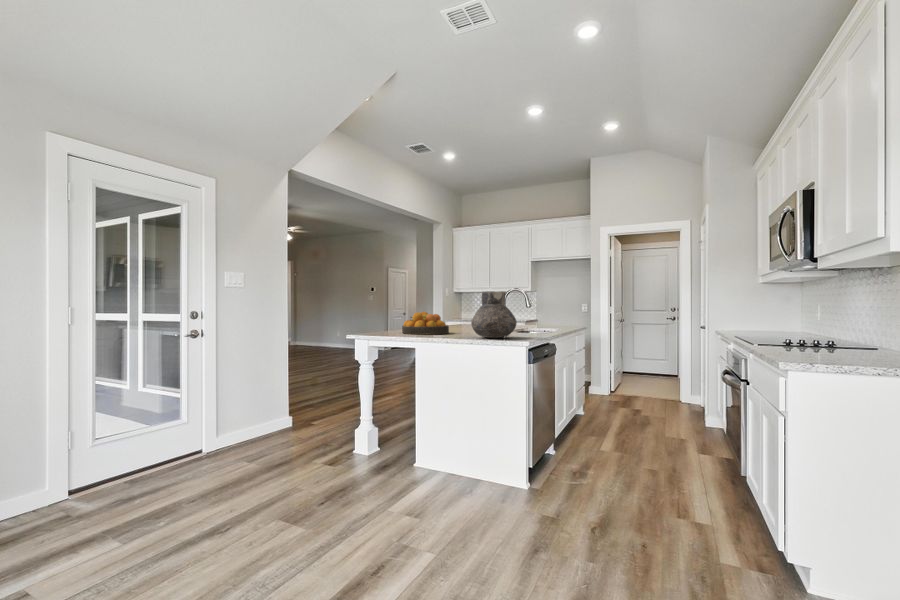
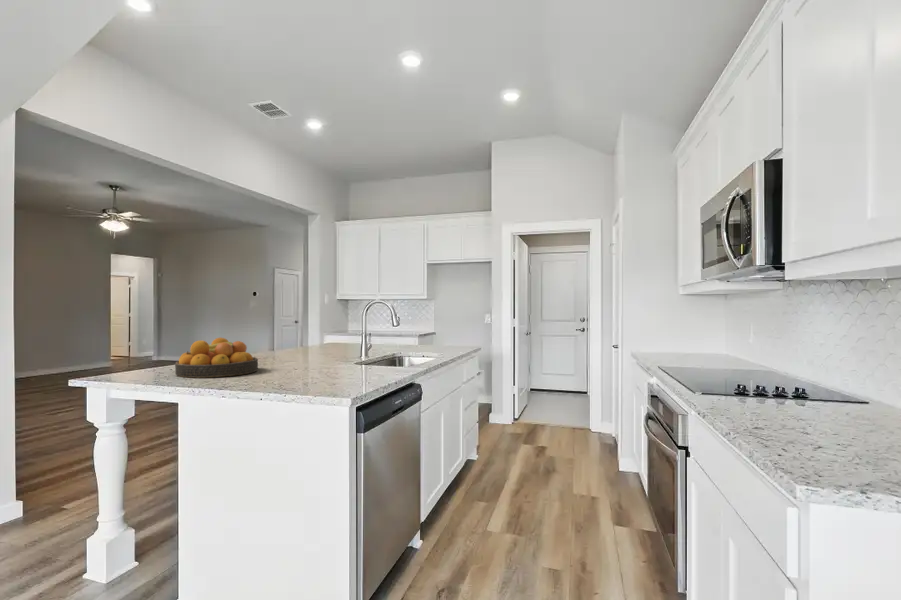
vase: present [471,291,517,338] -> none [268,309,346,387]

